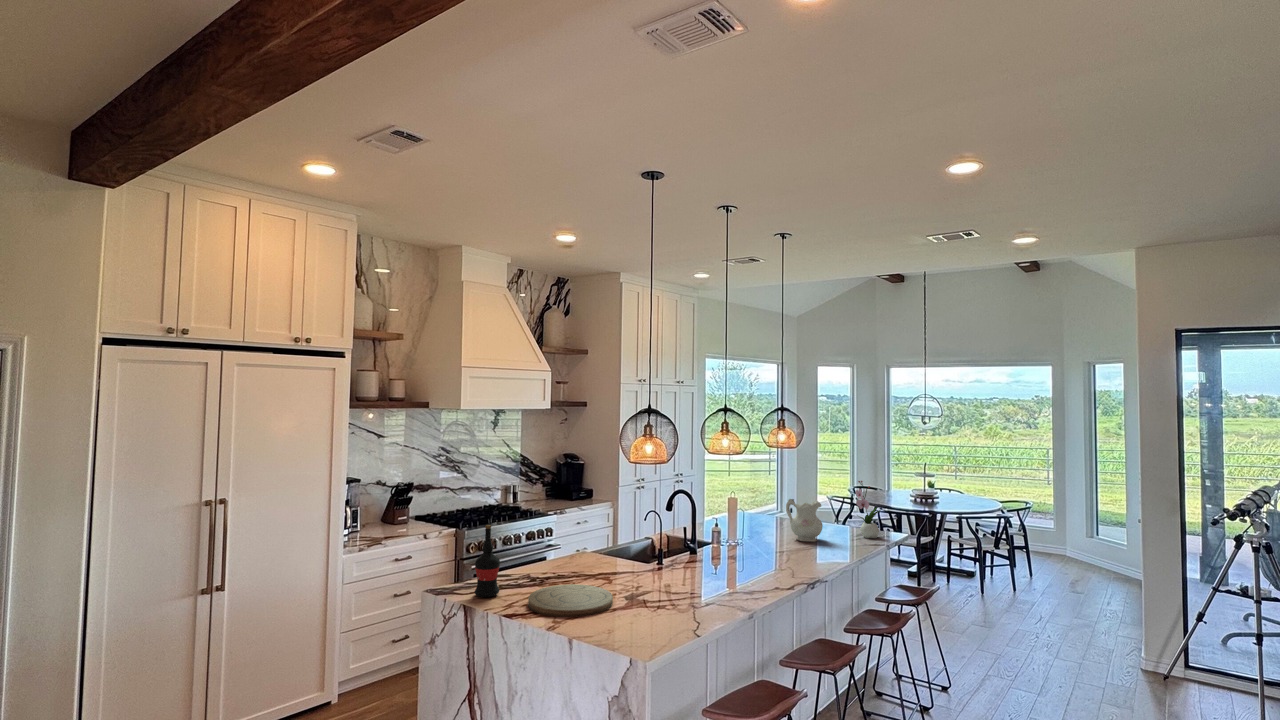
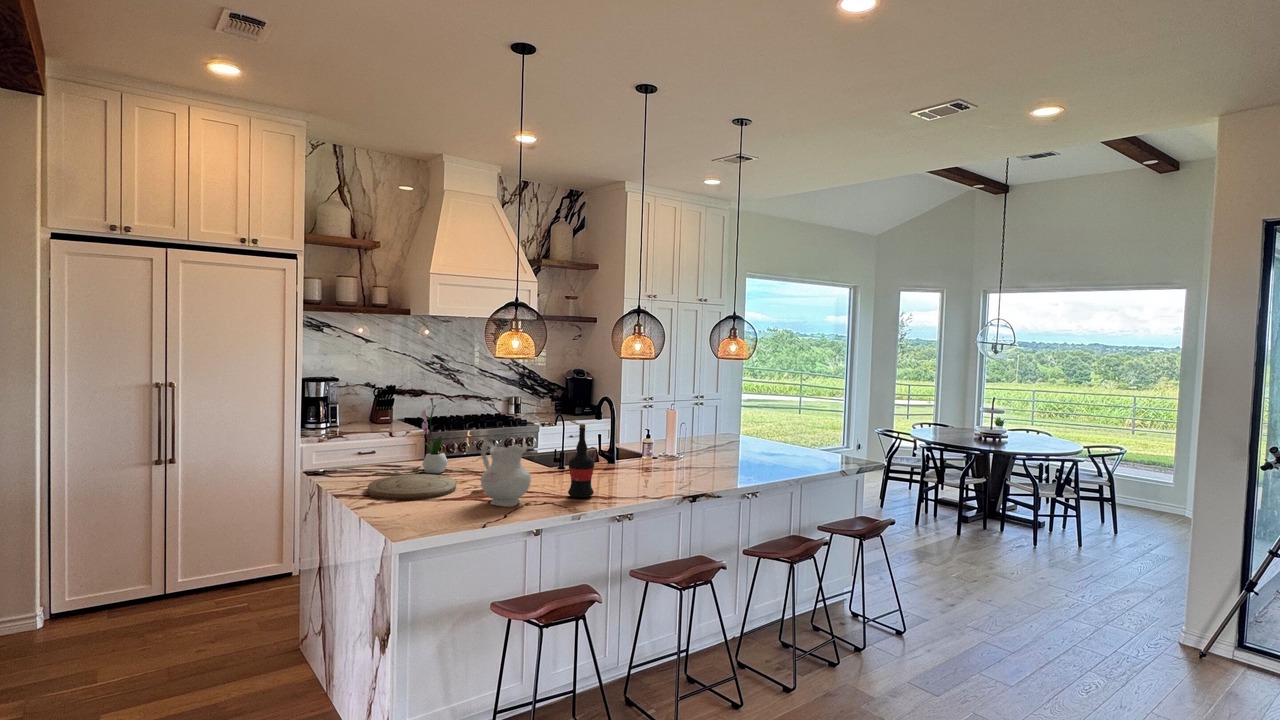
flower arrangement: present [856,481,881,538] -> present [421,398,448,474]
ceramic pitcher: present [786,499,823,542] -> present [481,438,531,507]
wine bottle: present [474,525,500,597] -> present [568,424,594,498]

